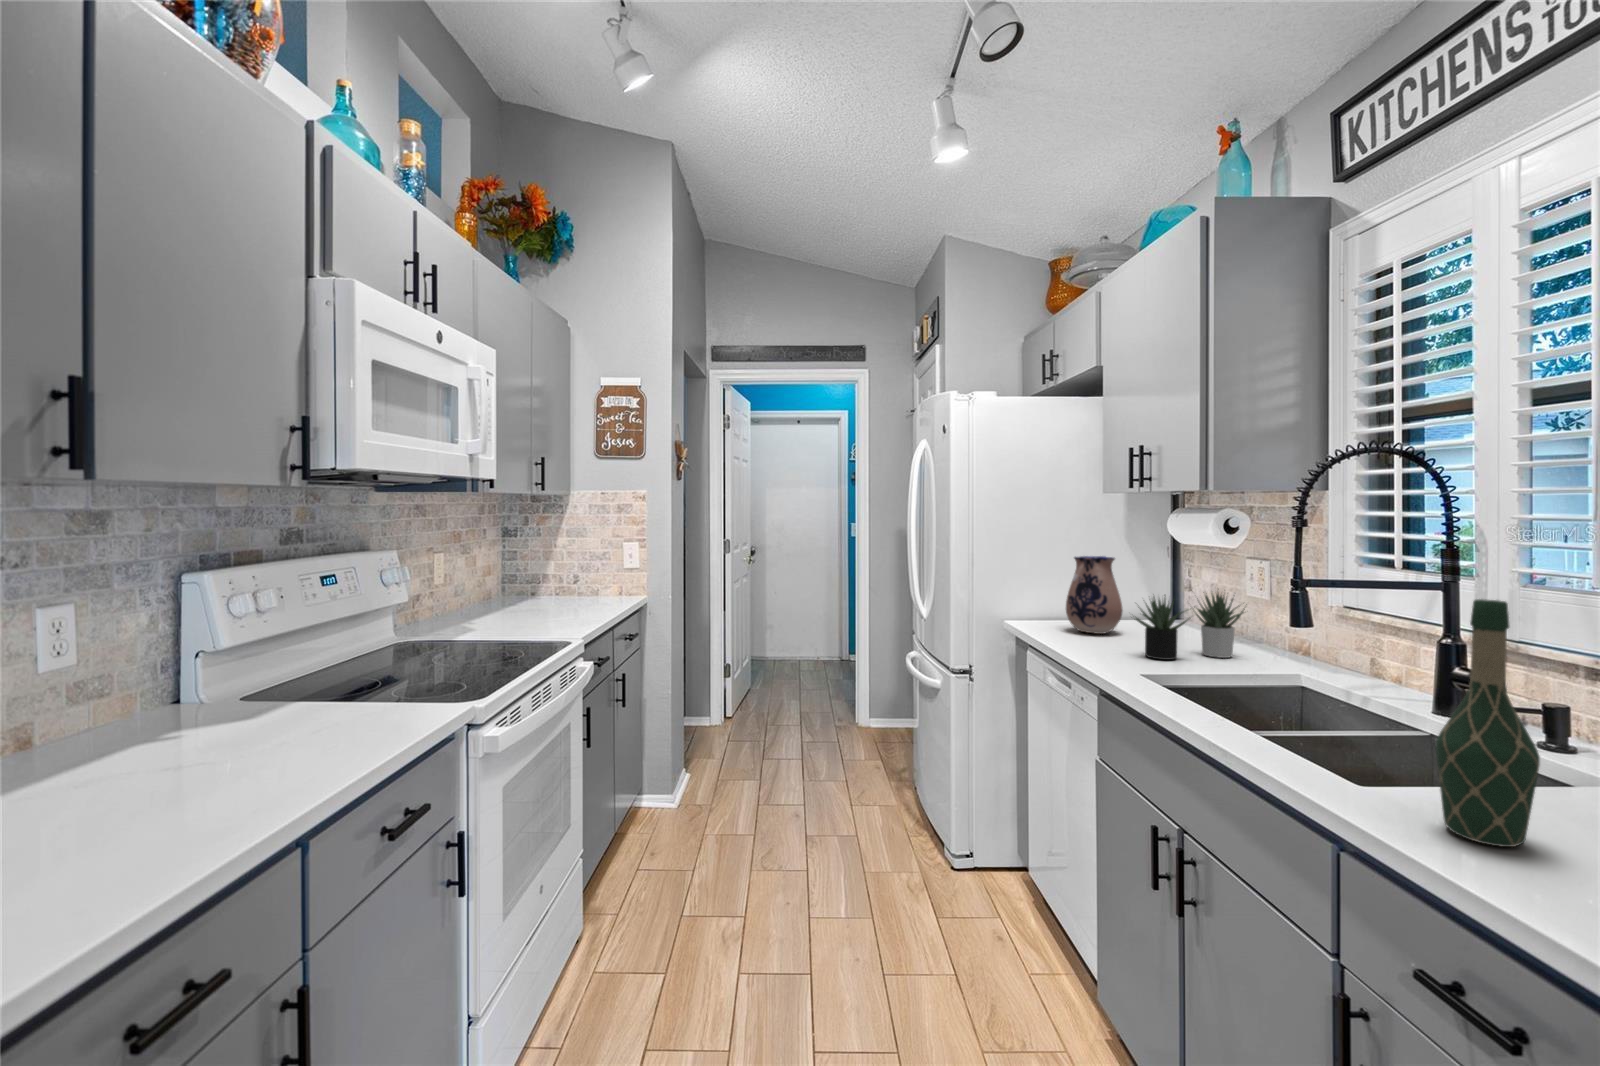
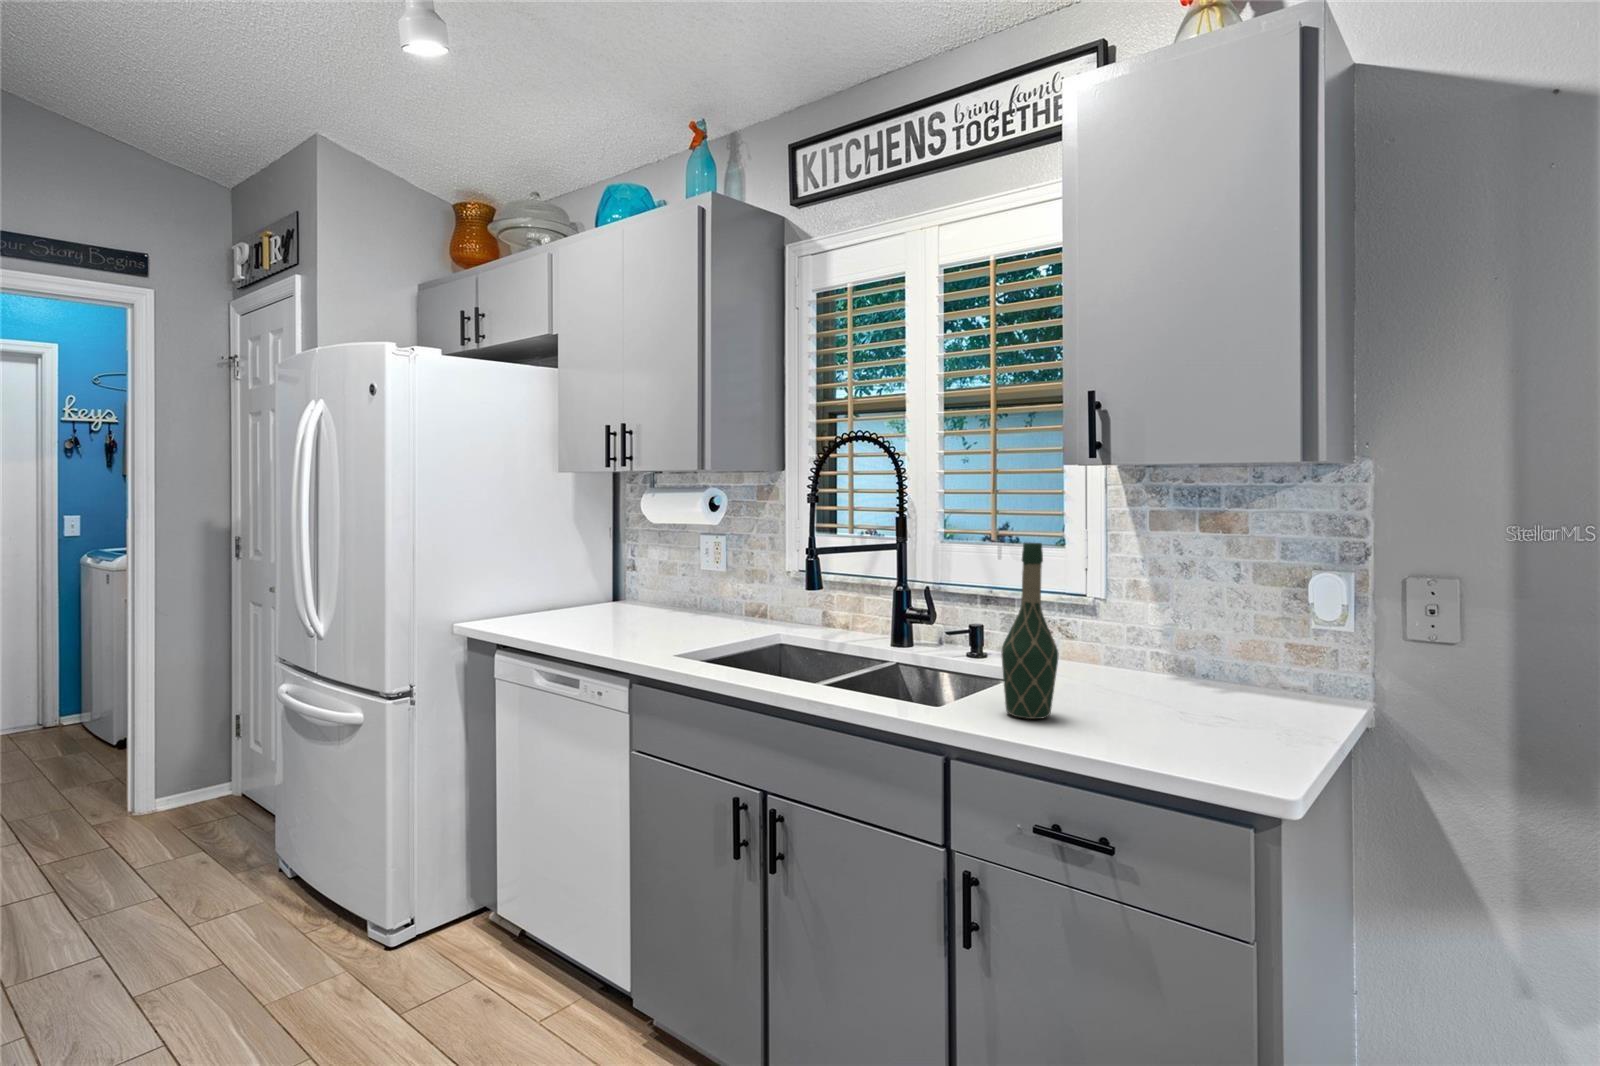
ceramic pitcher: present [1066,556,1123,634] -> none [539,535,600,620]
succulent plant: present [1136,594,1245,660] -> none [634,560,730,636]

